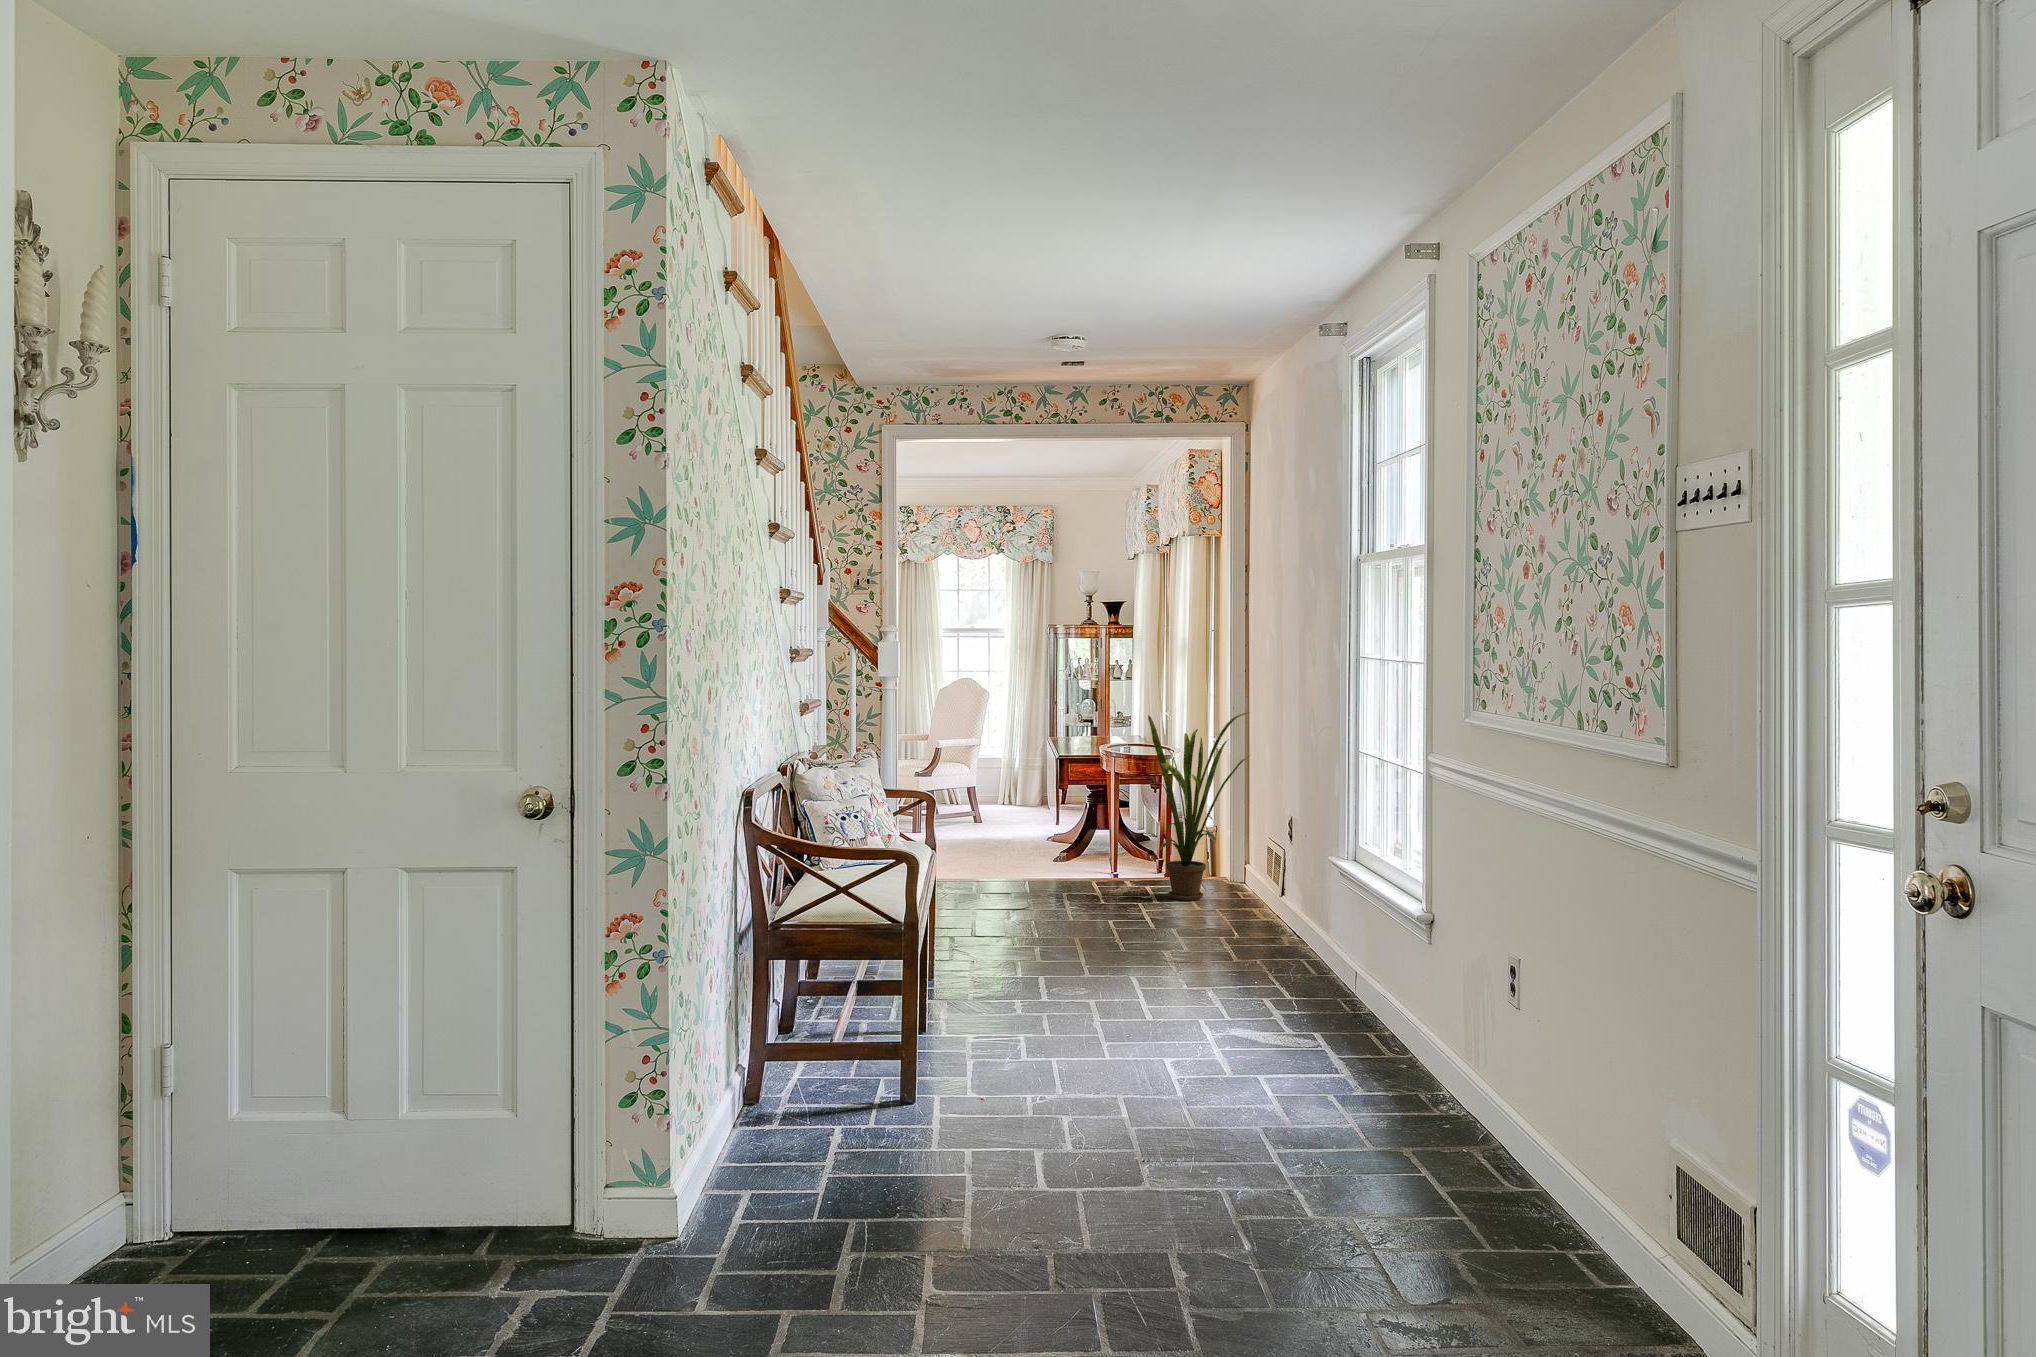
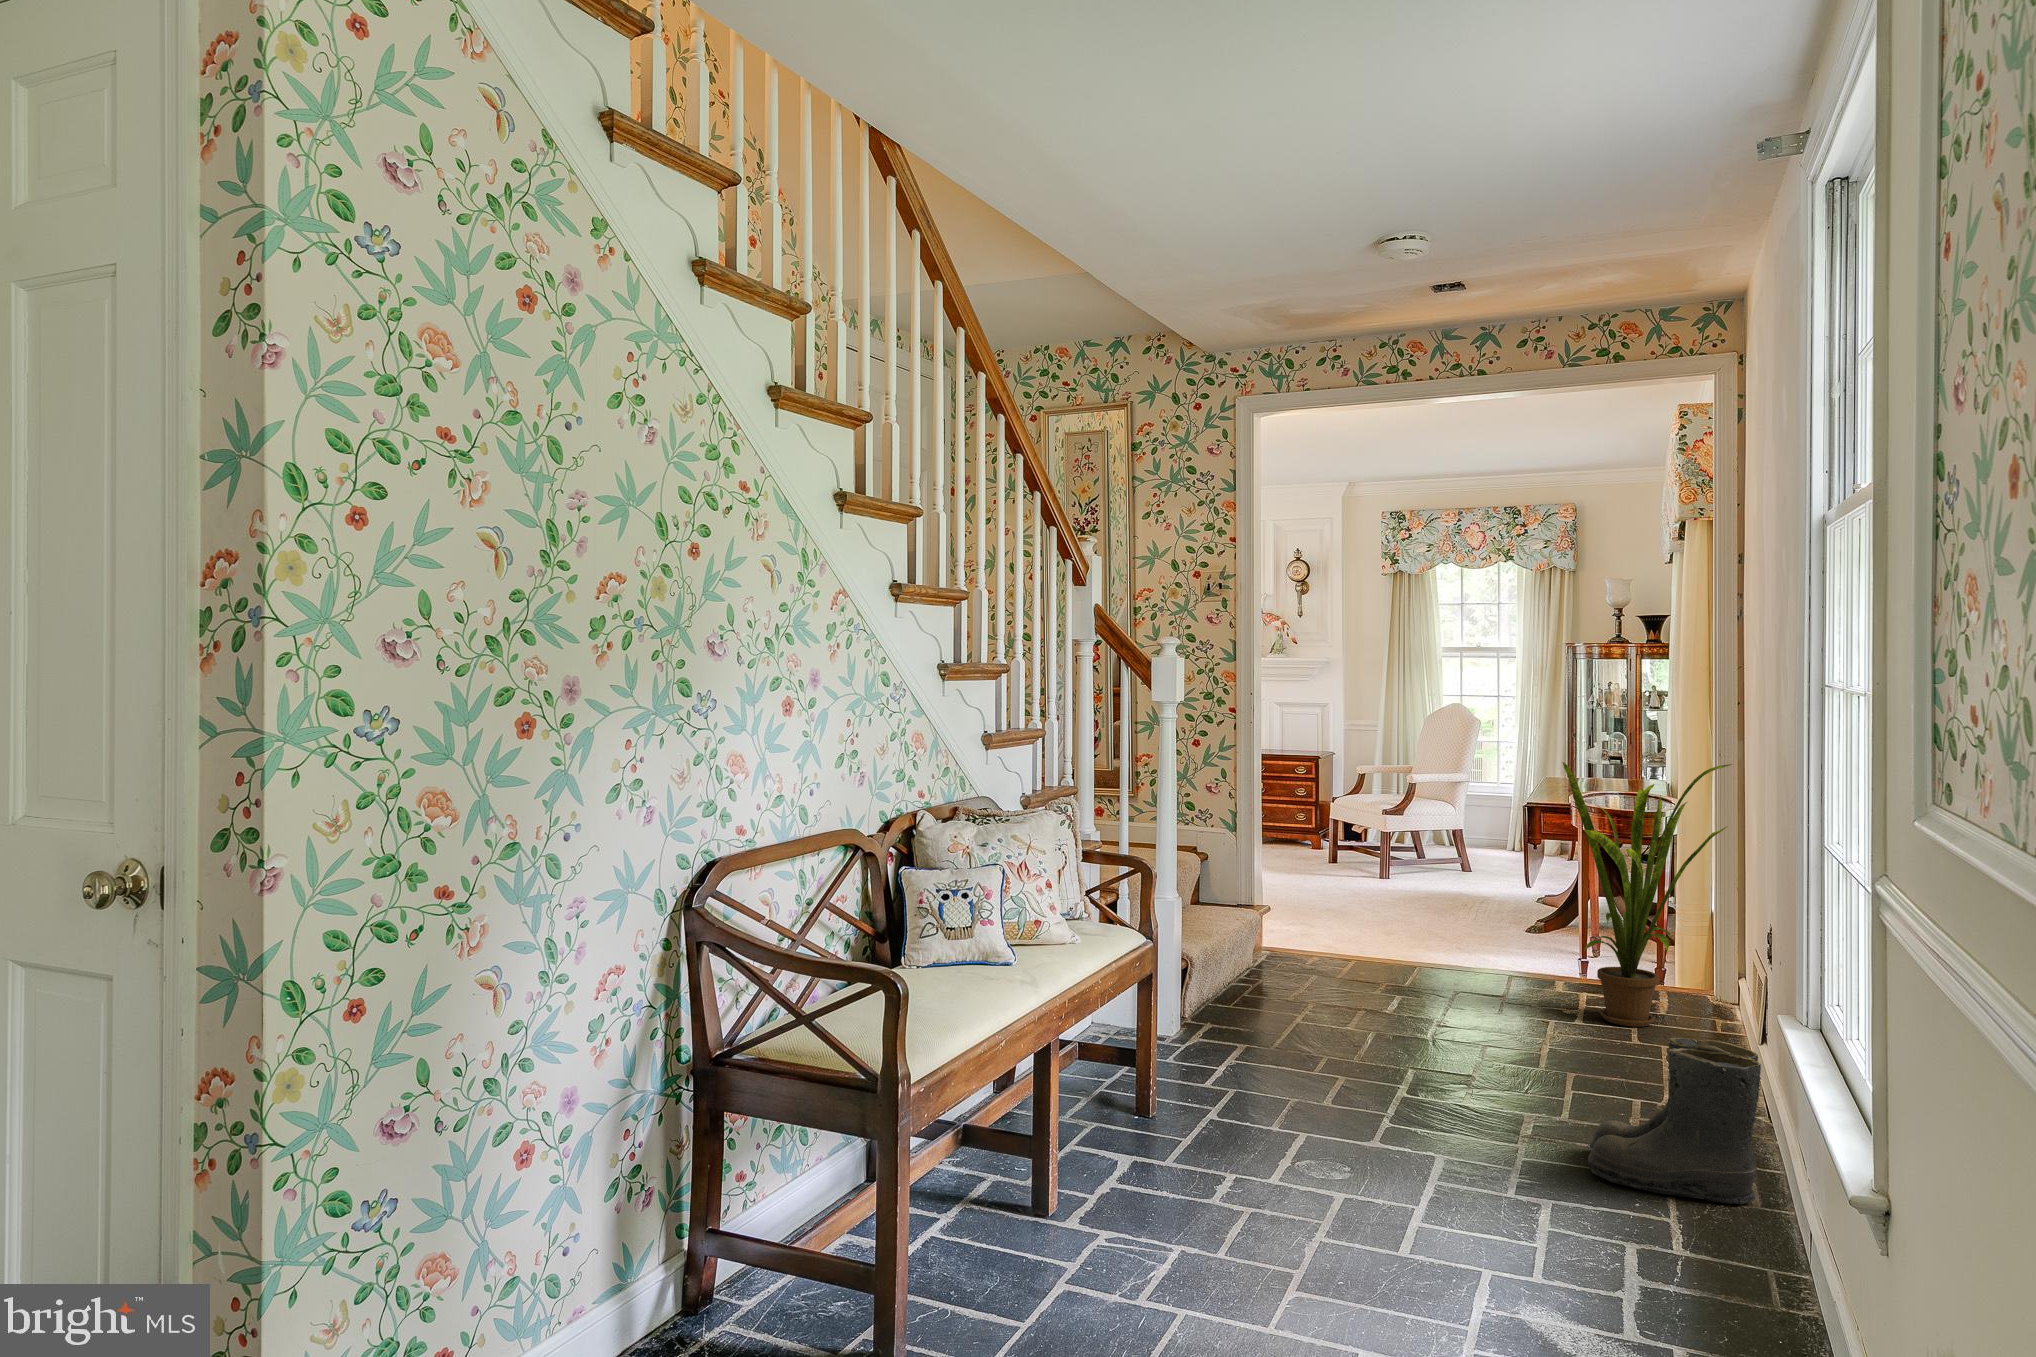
boots: none [1221,885,1326,981] -> present [1587,1038,1761,1204]

